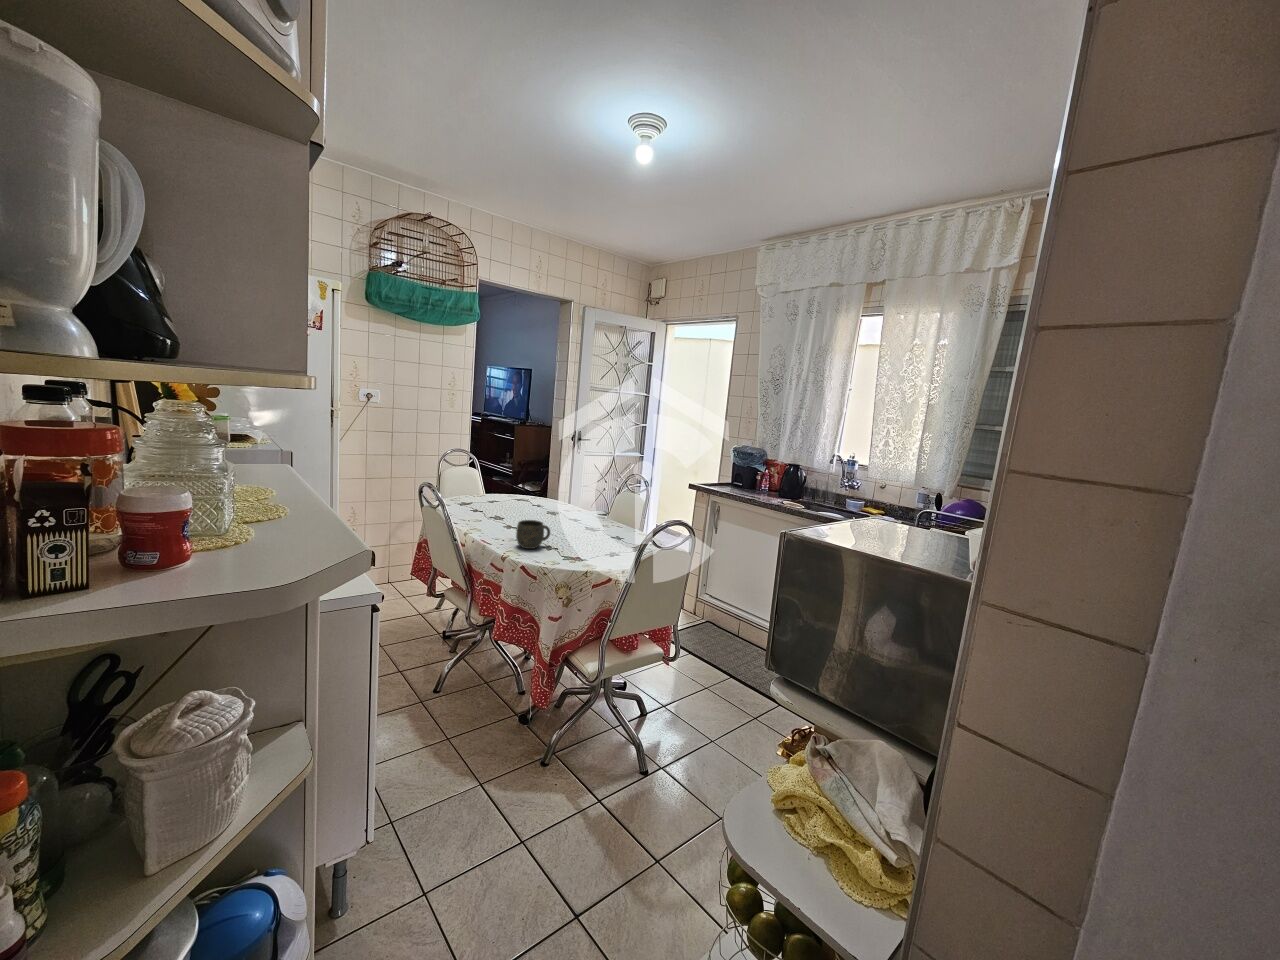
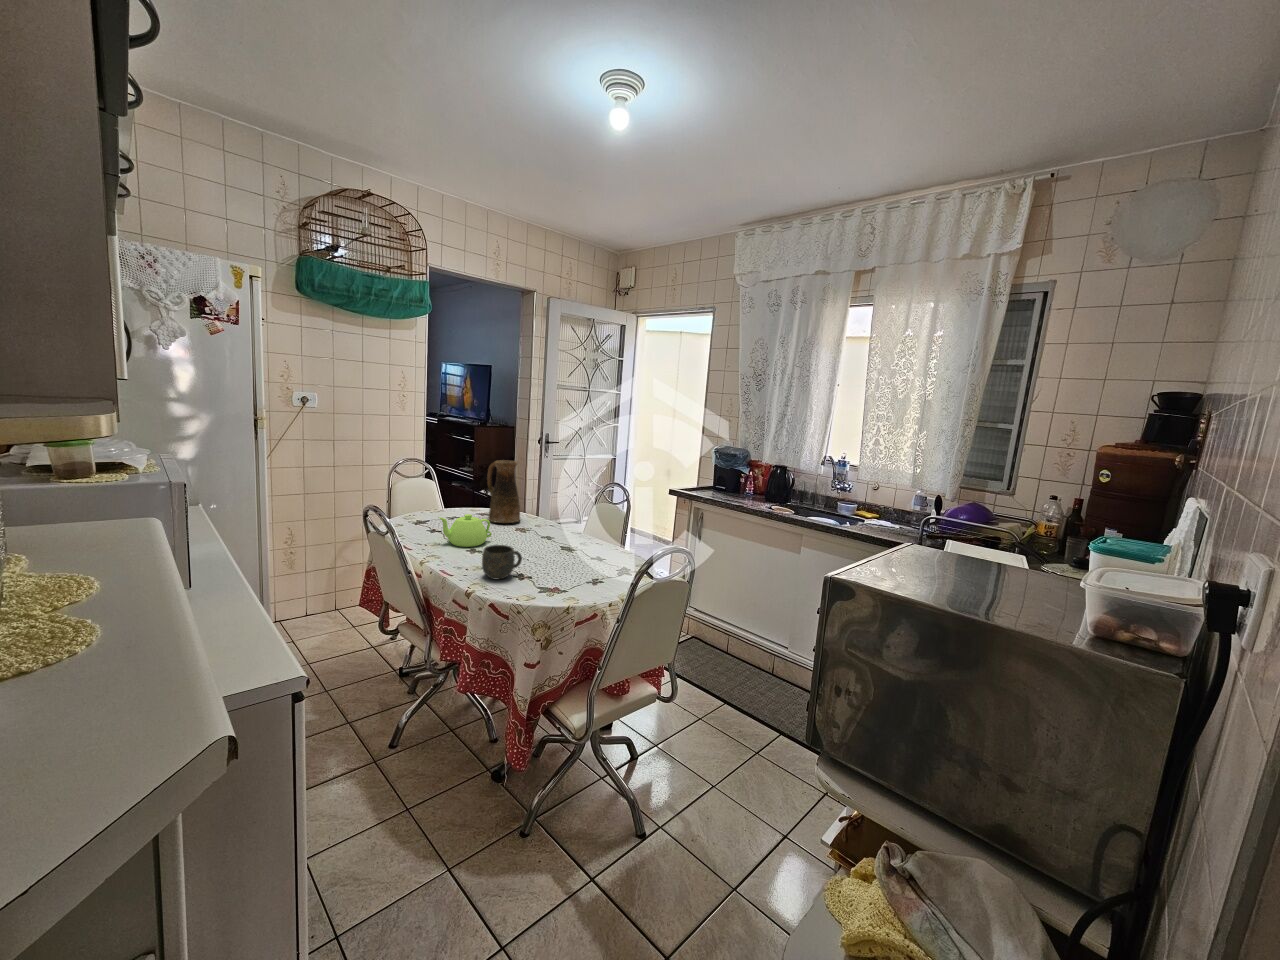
pitcher: none [524,451,553,507] -> present [487,460,520,523]
teapot: none [481,496,526,524] -> present [439,514,492,547]

